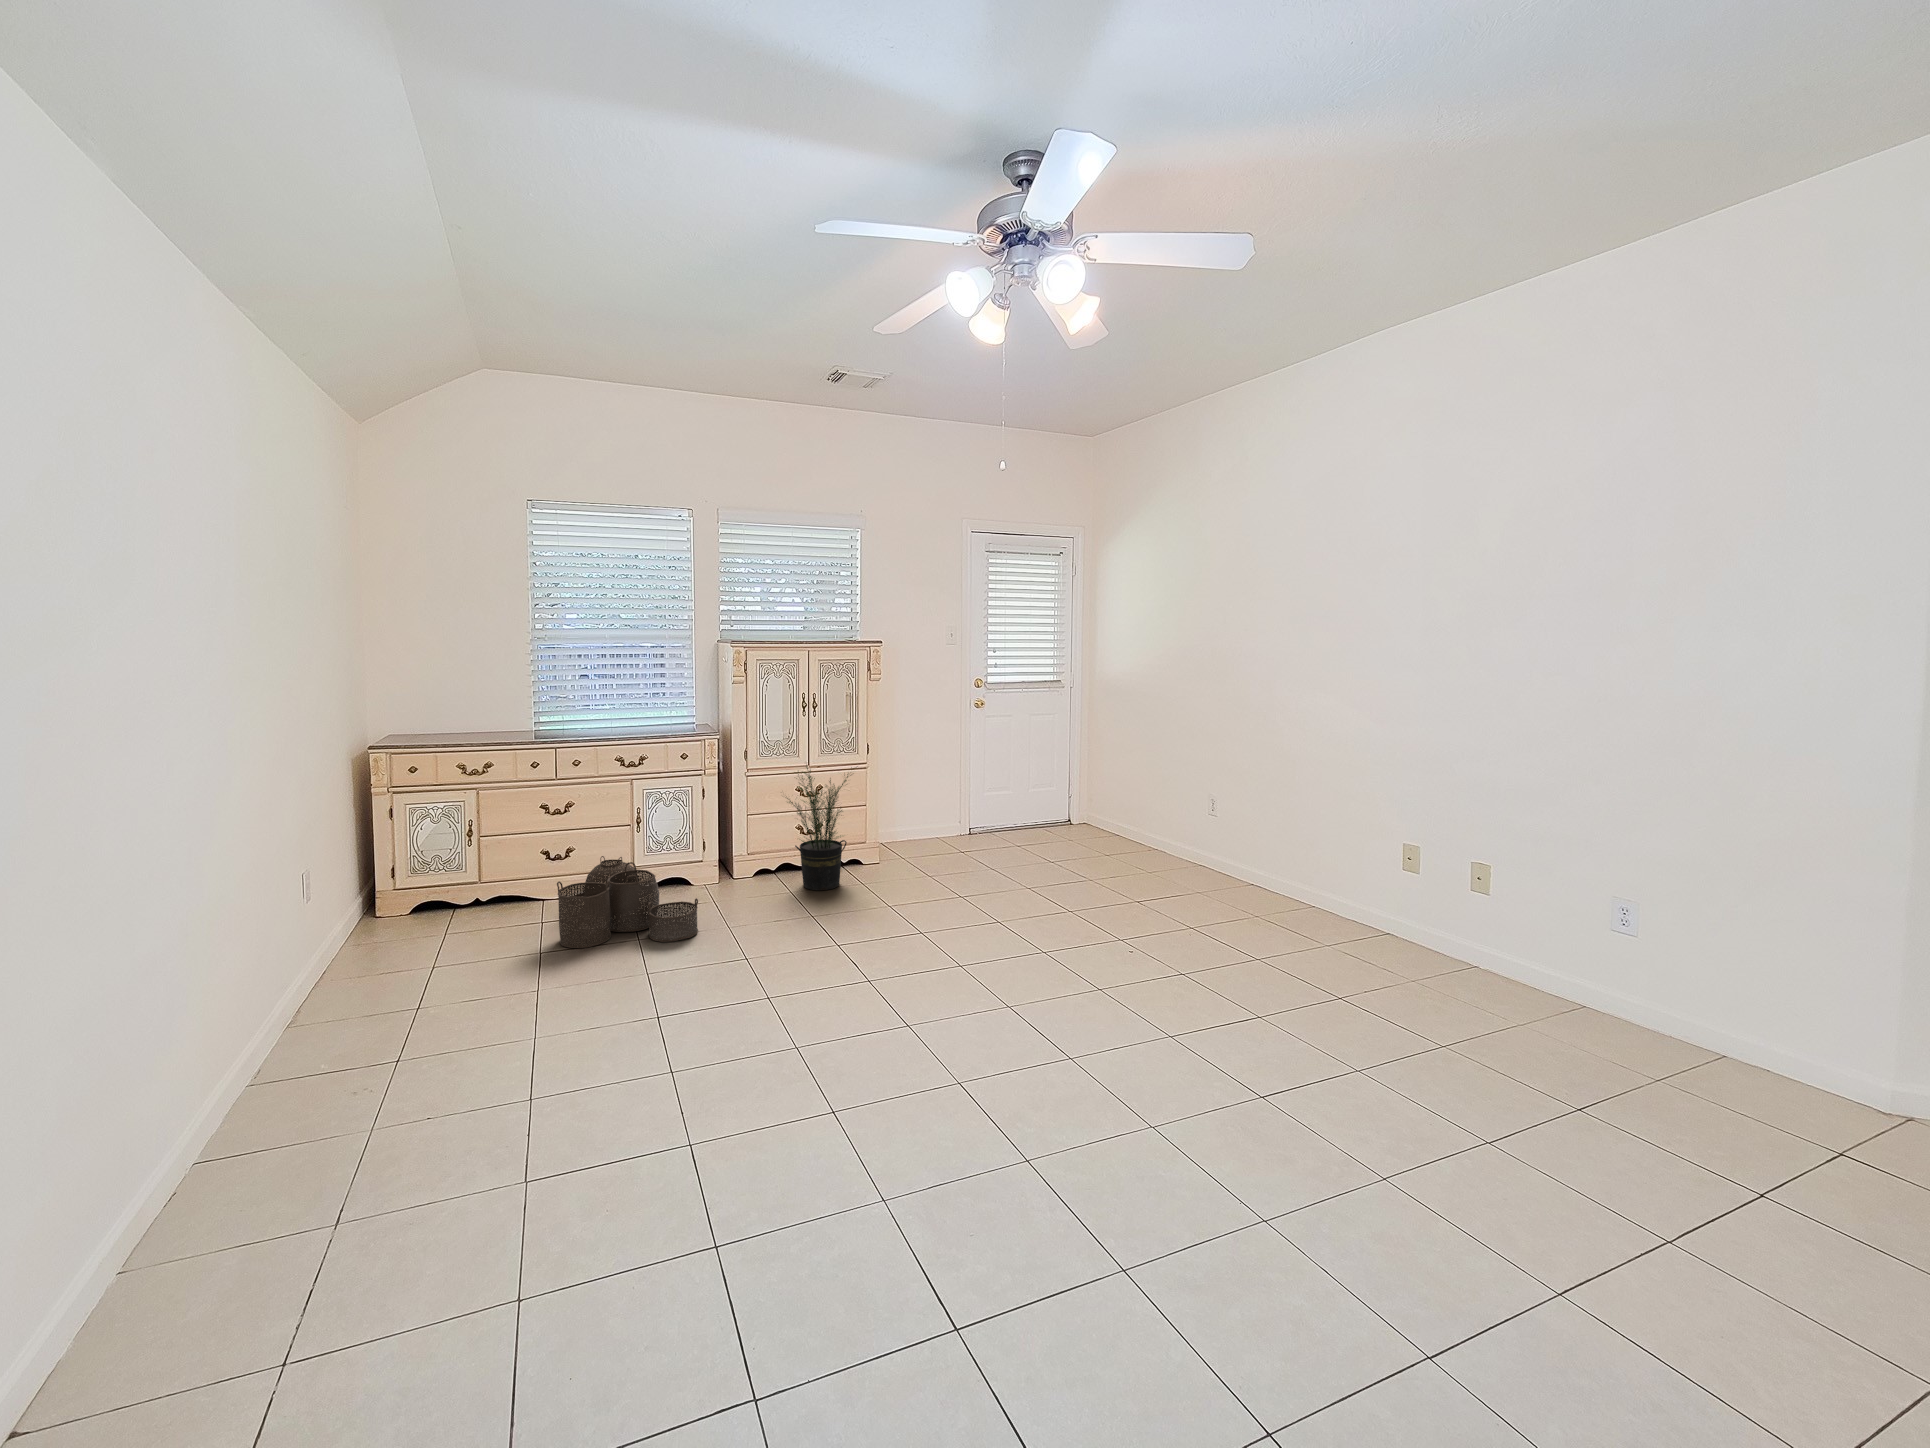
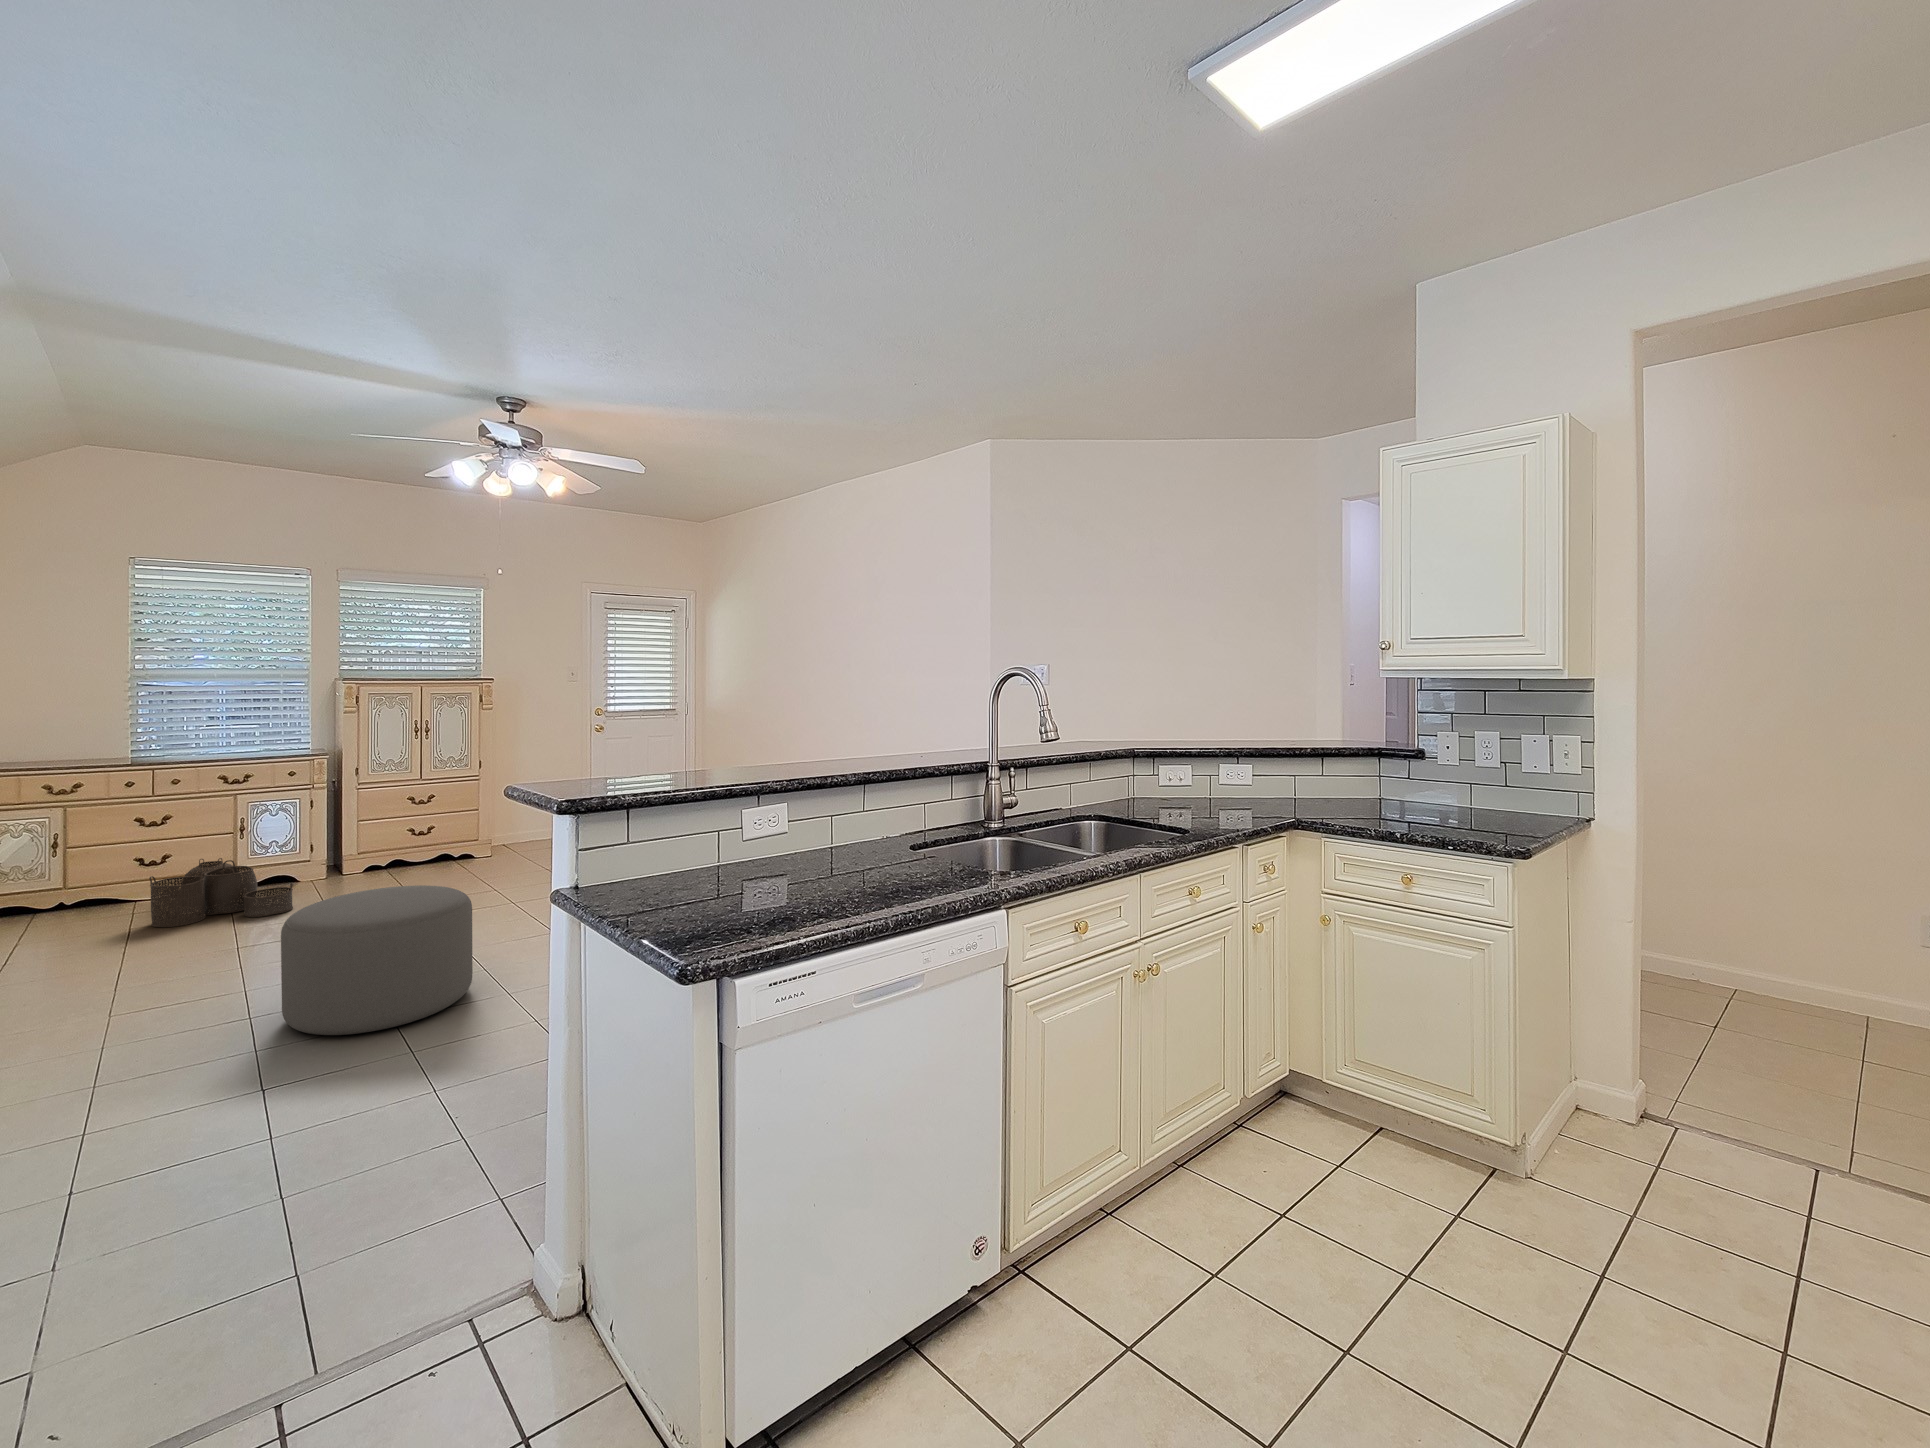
potted plant: present [787,766,851,890] -> none [383,776,462,876]
ottoman: none [756,968,1032,1290] -> present [281,885,473,1035]

